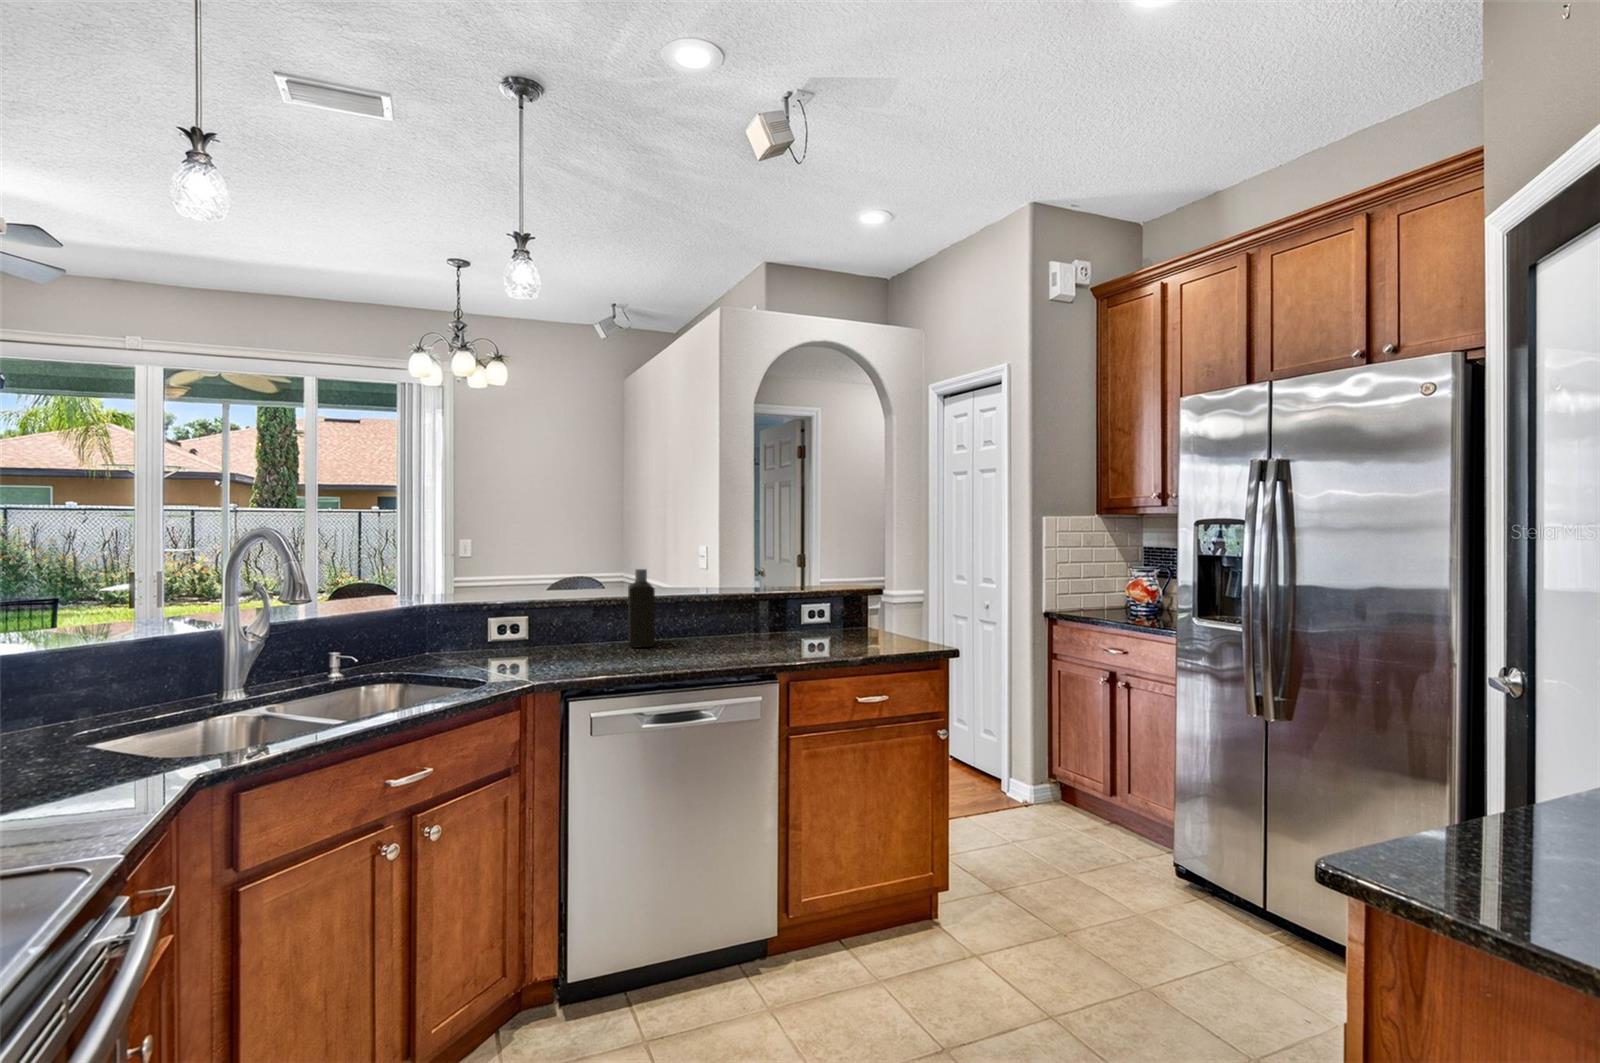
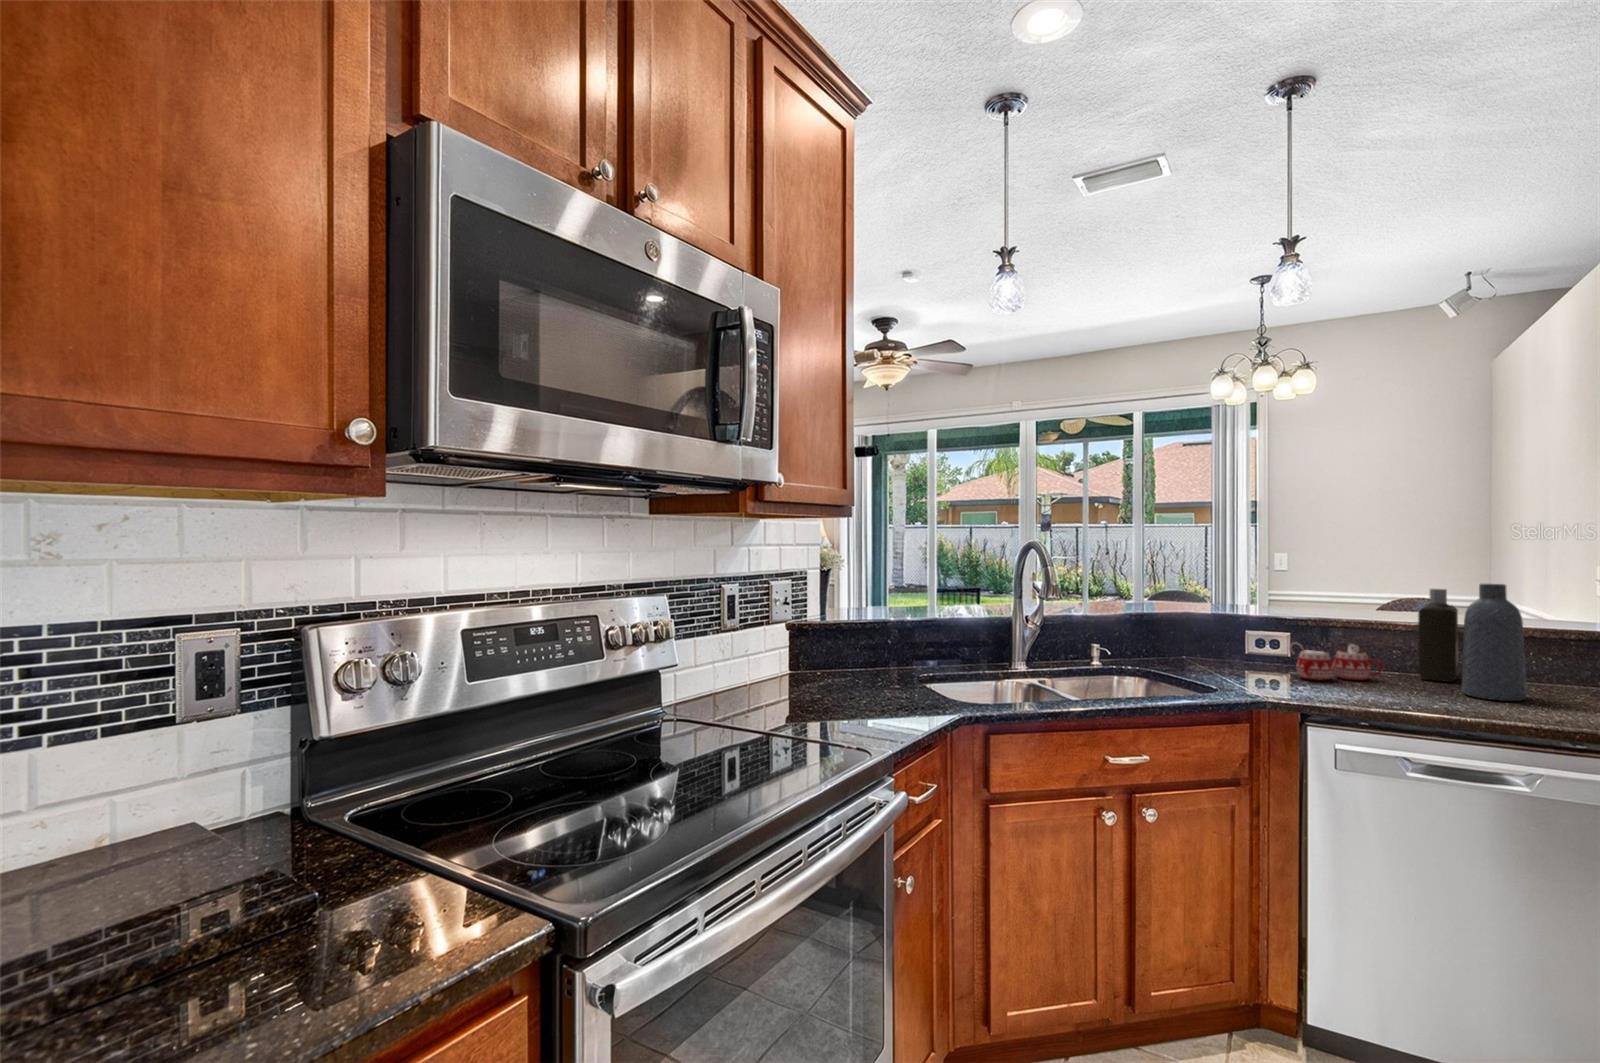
vase: none [664,563,703,657] -> present [1462,584,1527,701]
mug: none [533,623,608,661] -> present [1289,642,1383,680]

